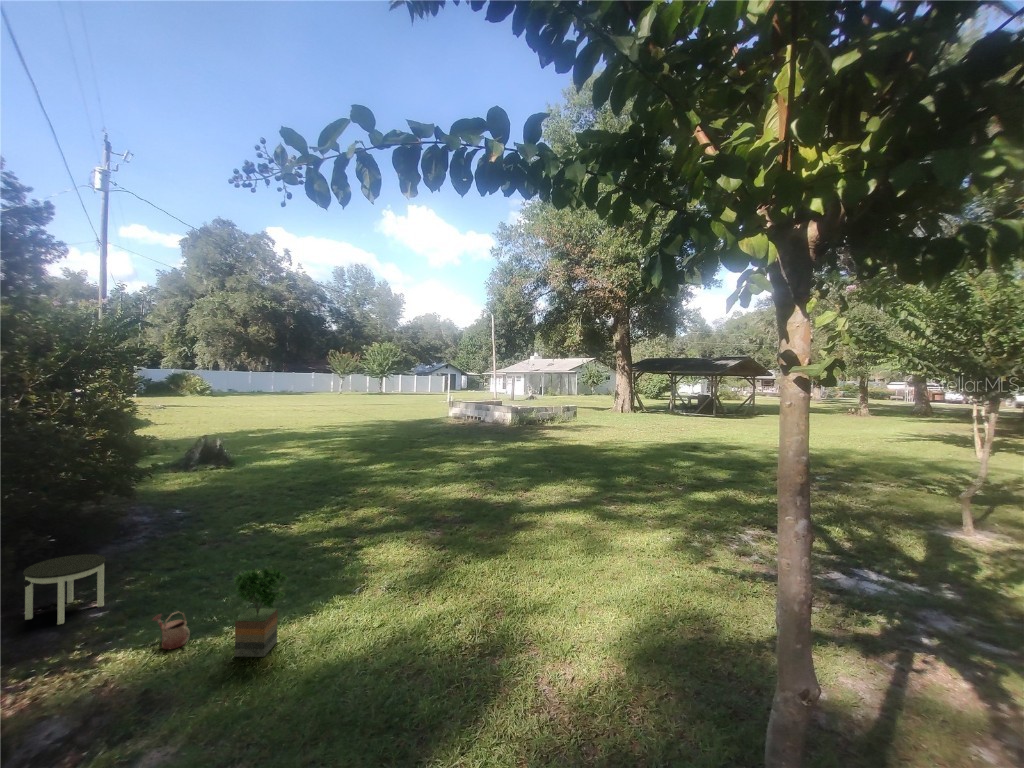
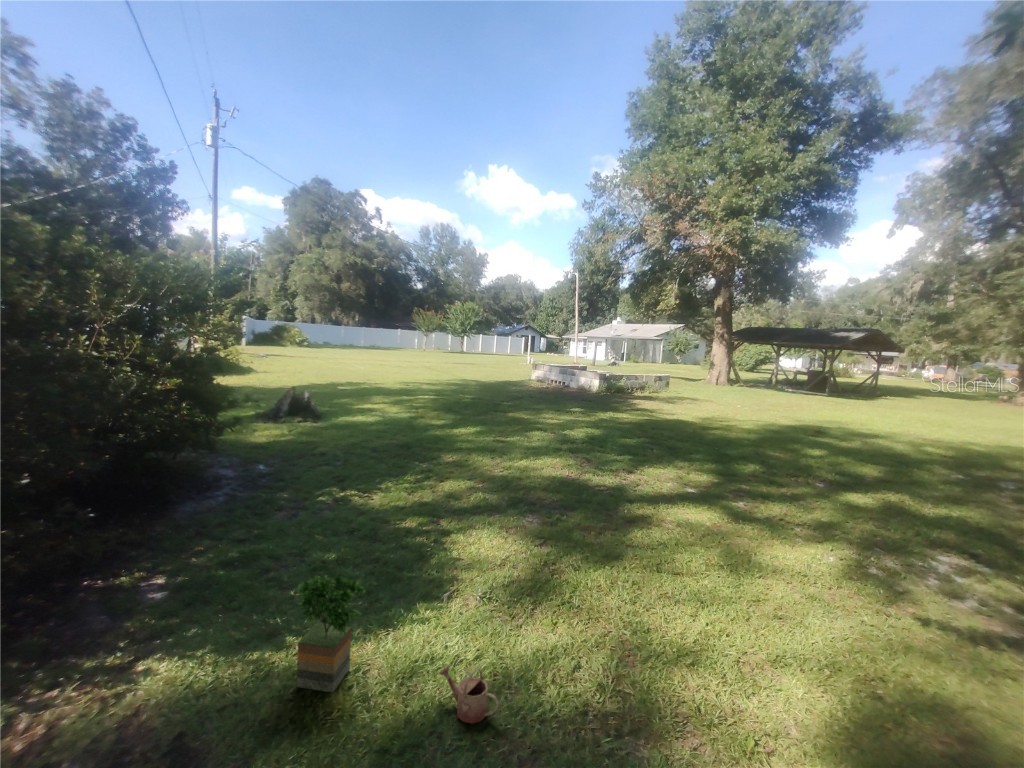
round table: present [23,554,106,625] -> none [67,524,160,609]
watering can: present [152,611,190,649] -> present [439,666,498,724]

